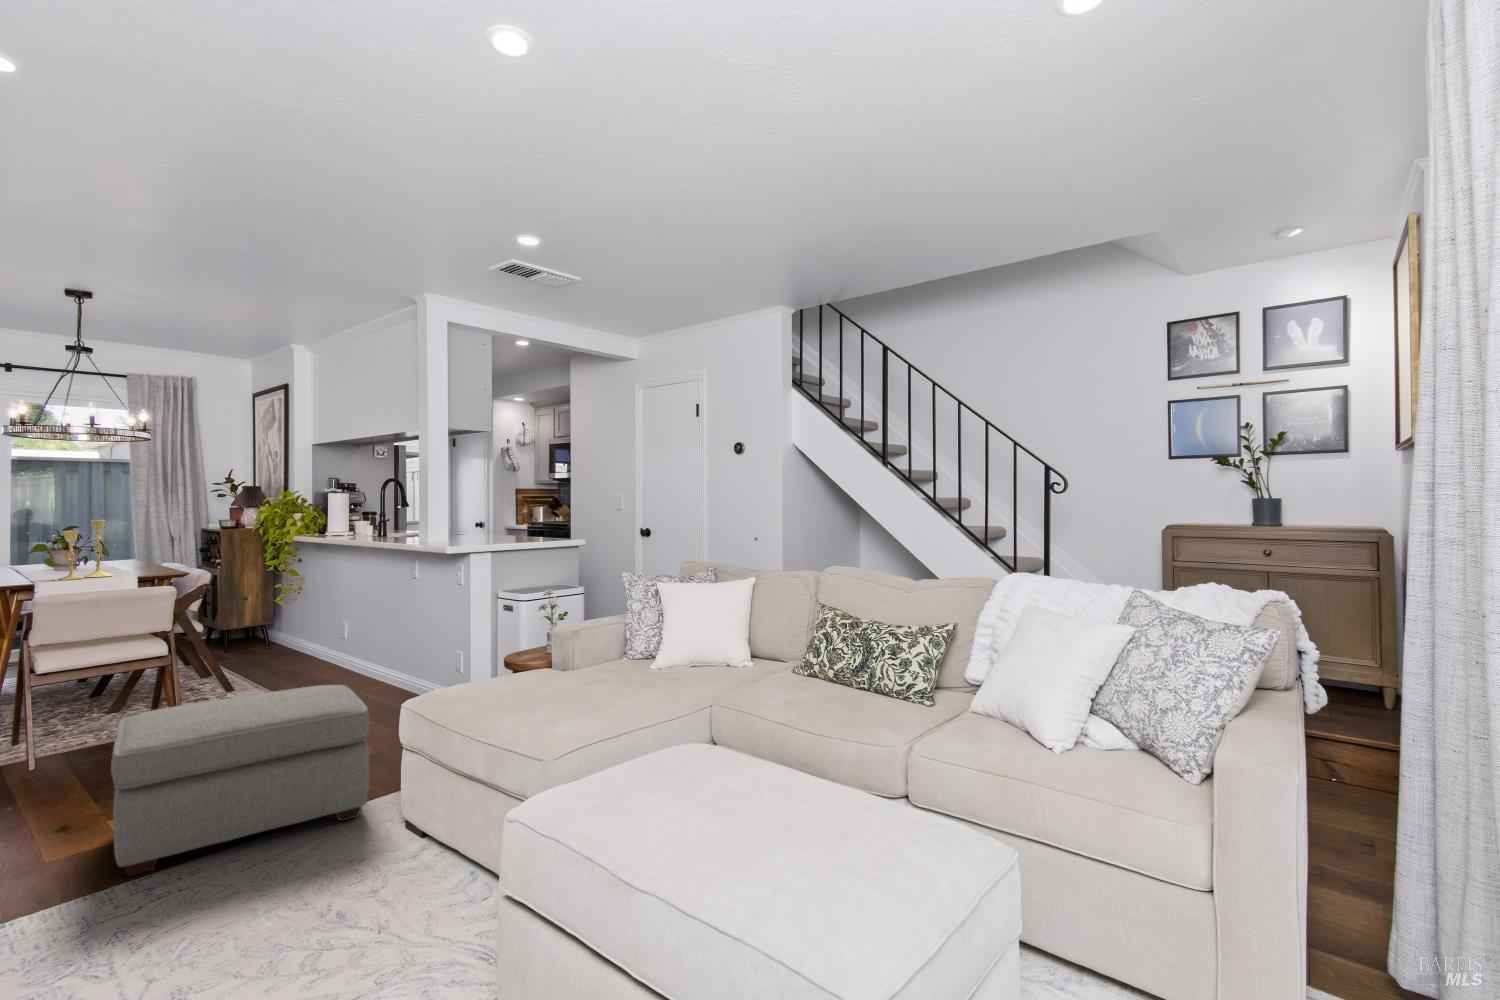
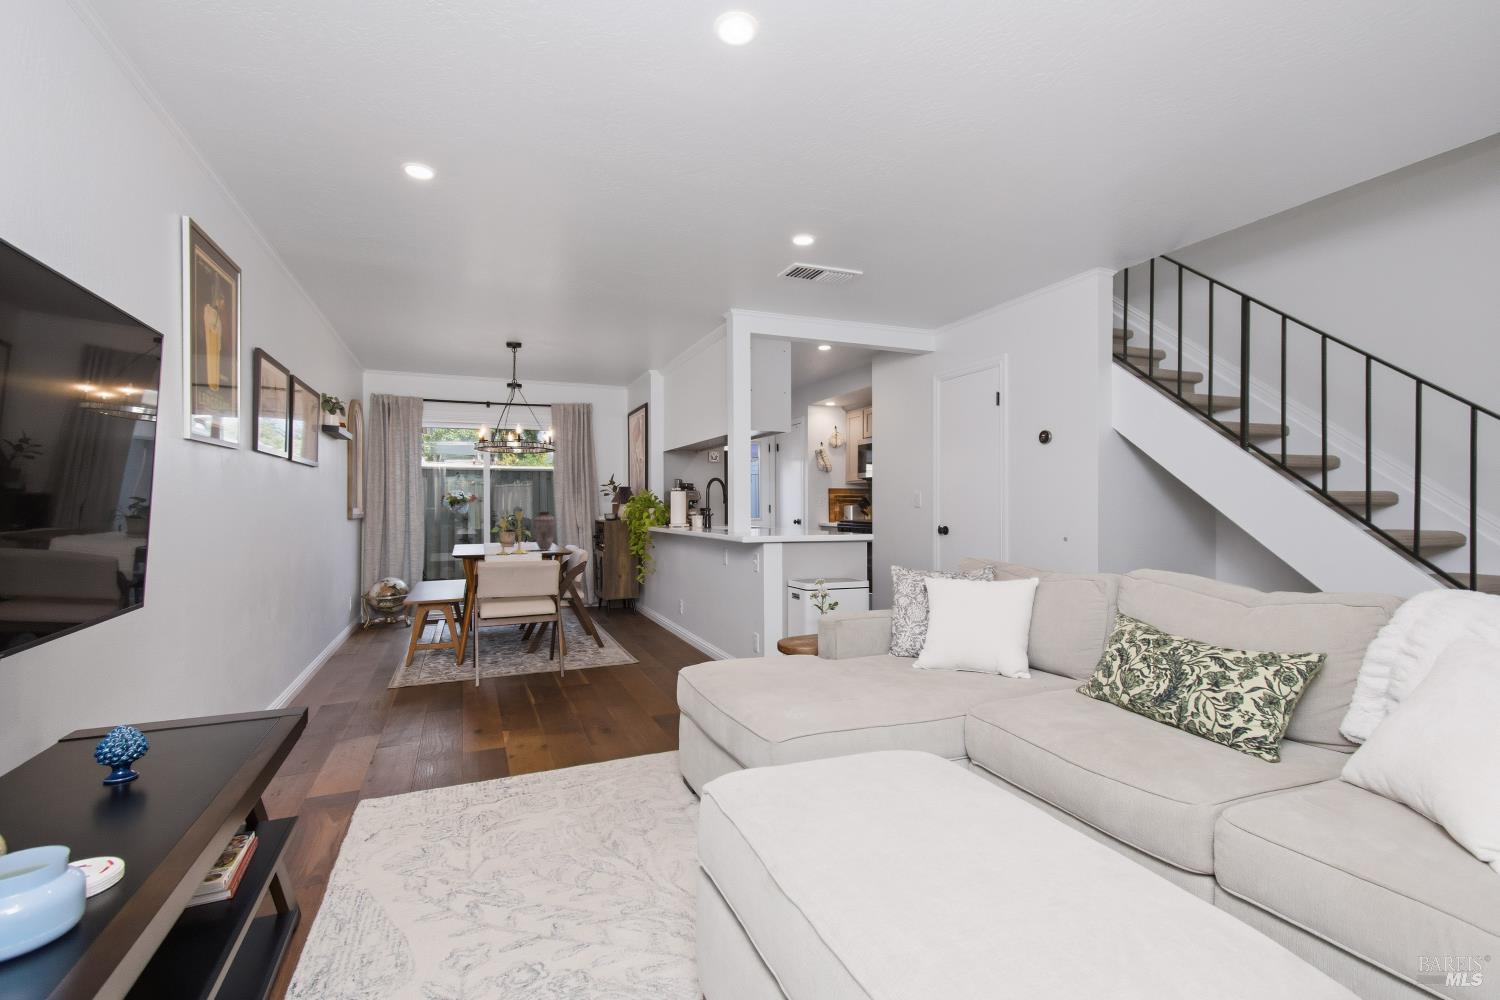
vase: none [118,519,155,571] -> present [533,511,556,551]
ottoman: present [111,685,369,876] -> none [476,651,656,785]

